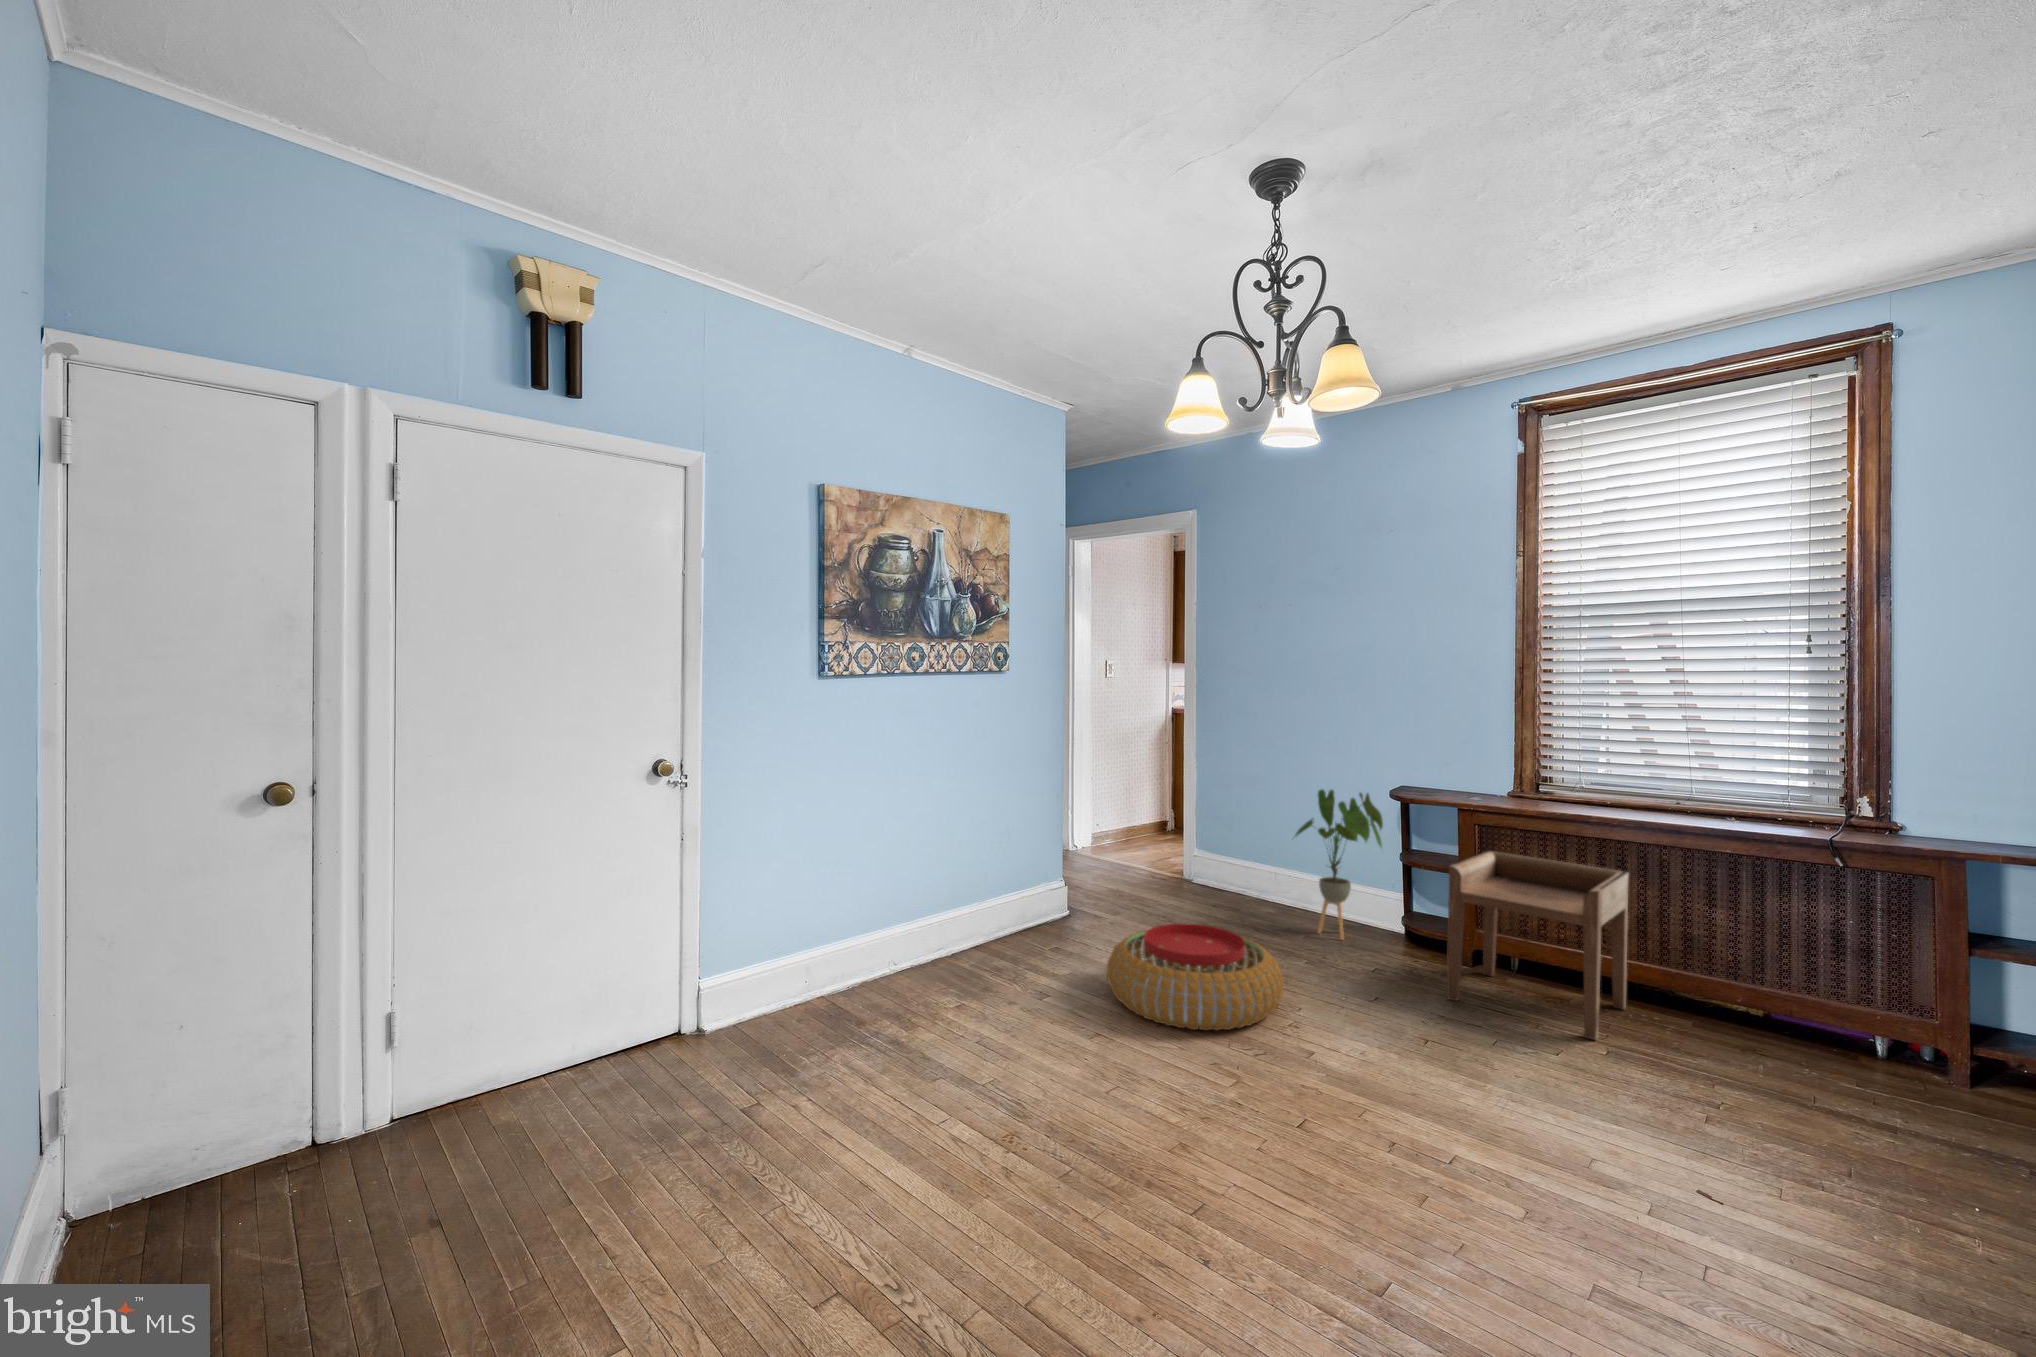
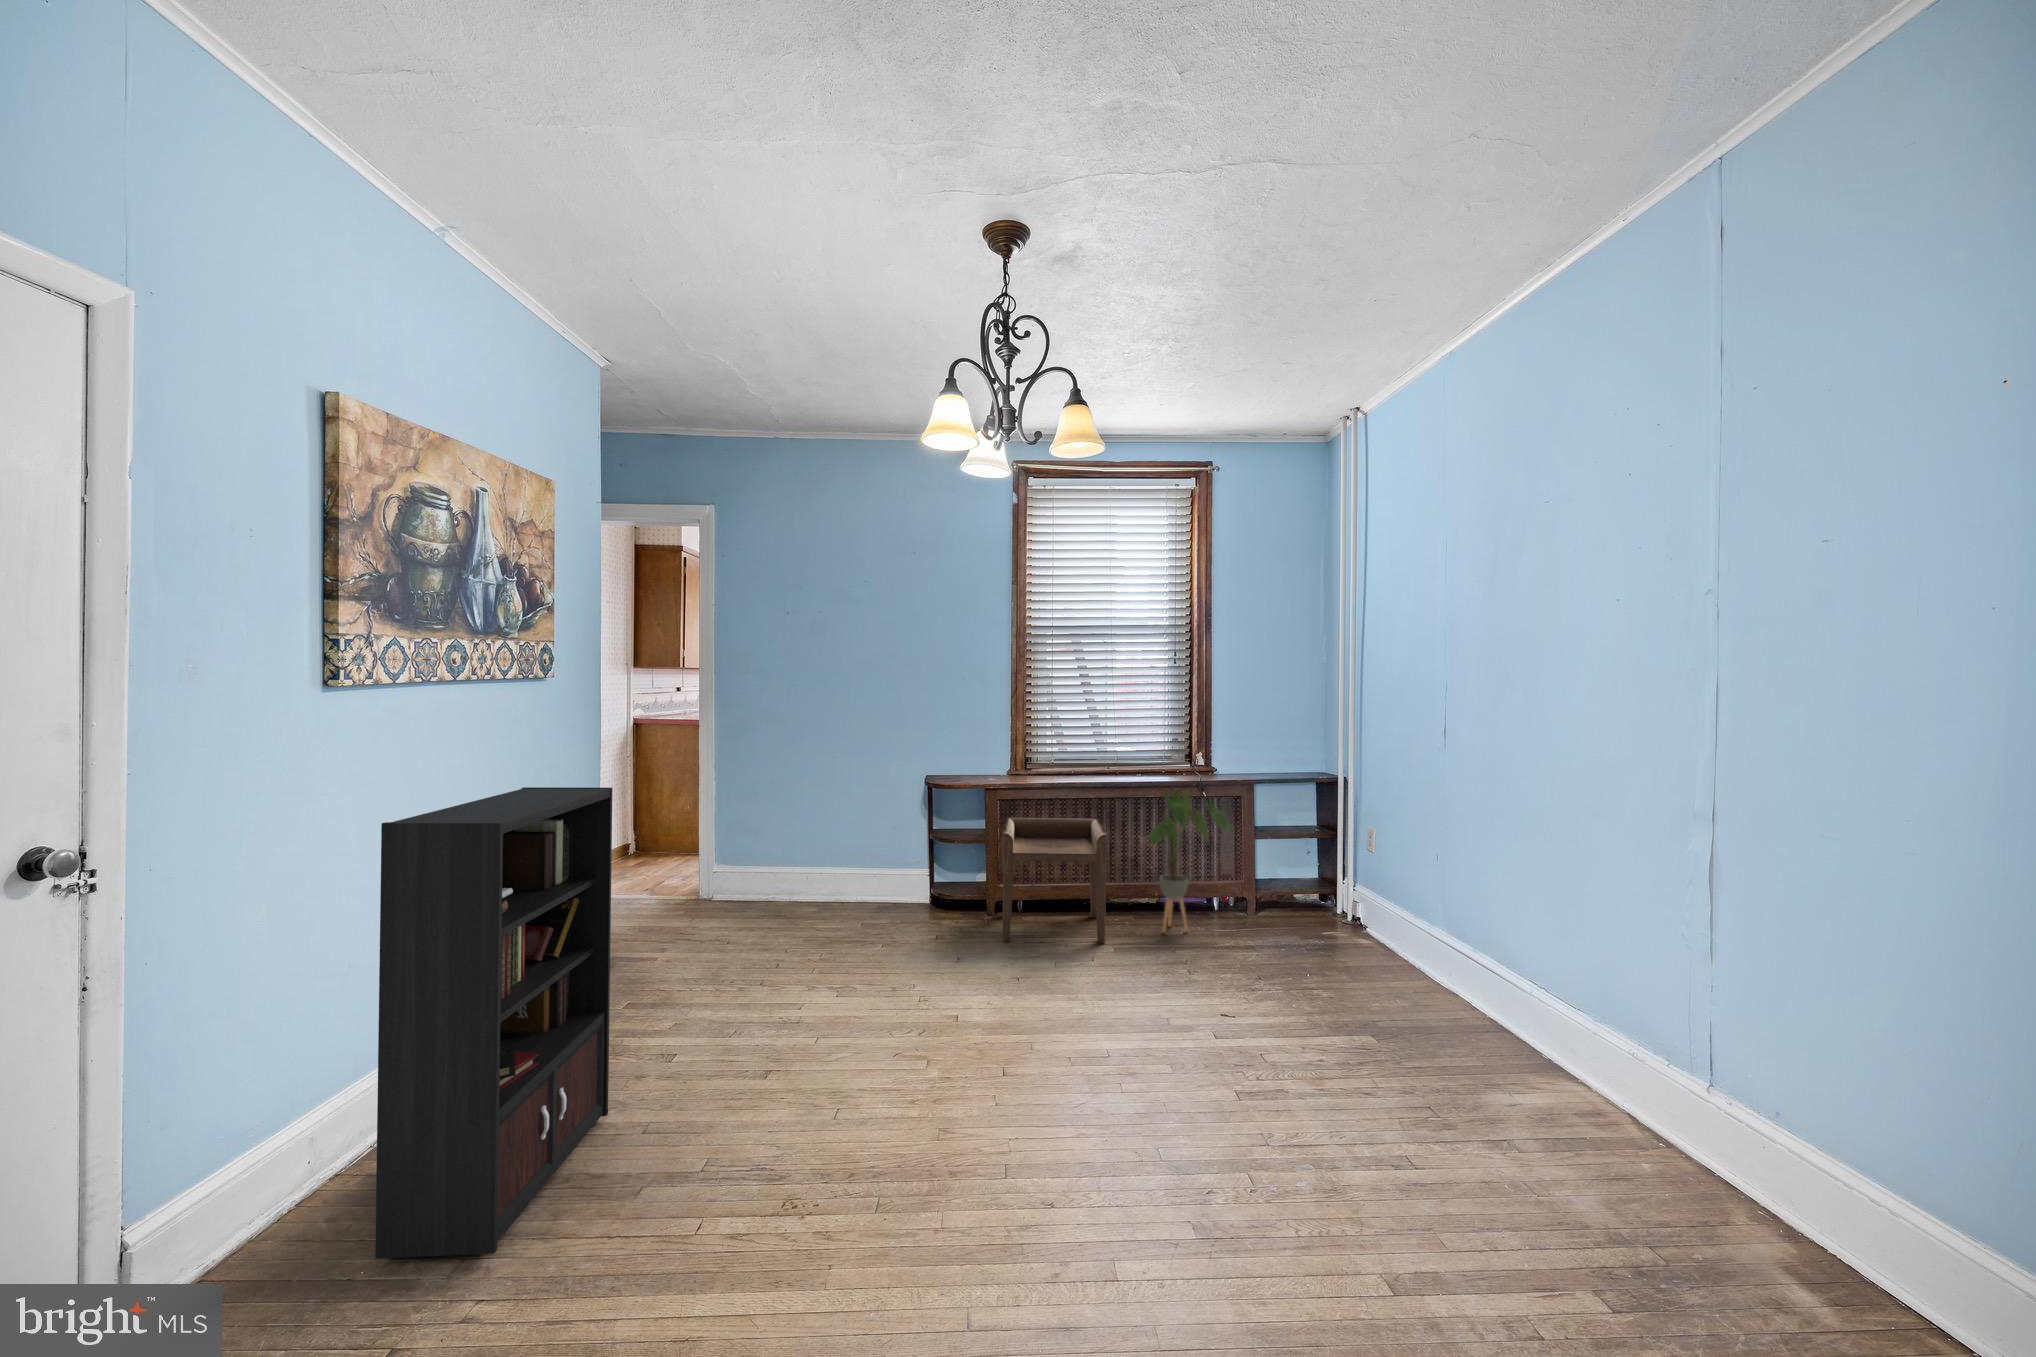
bookcase: none [796,754,969,1072] -> present [375,787,613,1258]
house plant: present [1295,790,1383,940] -> present [1145,791,1230,932]
pouf: present [1107,924,1283,1030] -> none [735,928,914,1038]

